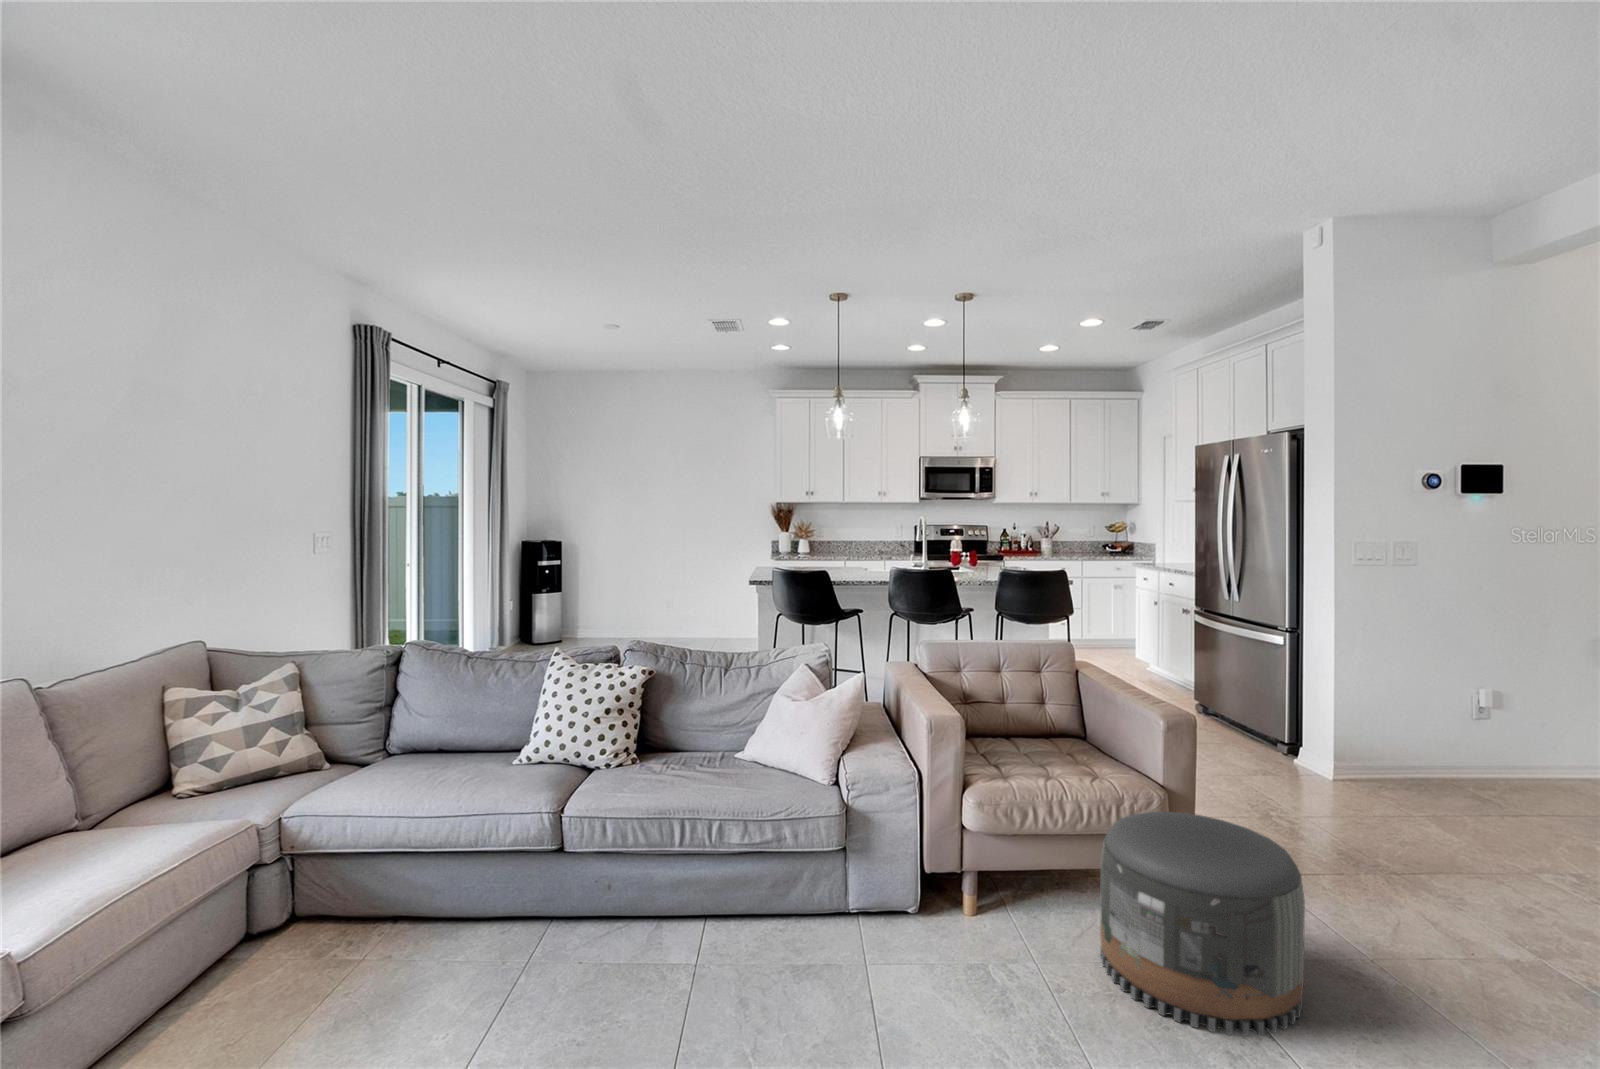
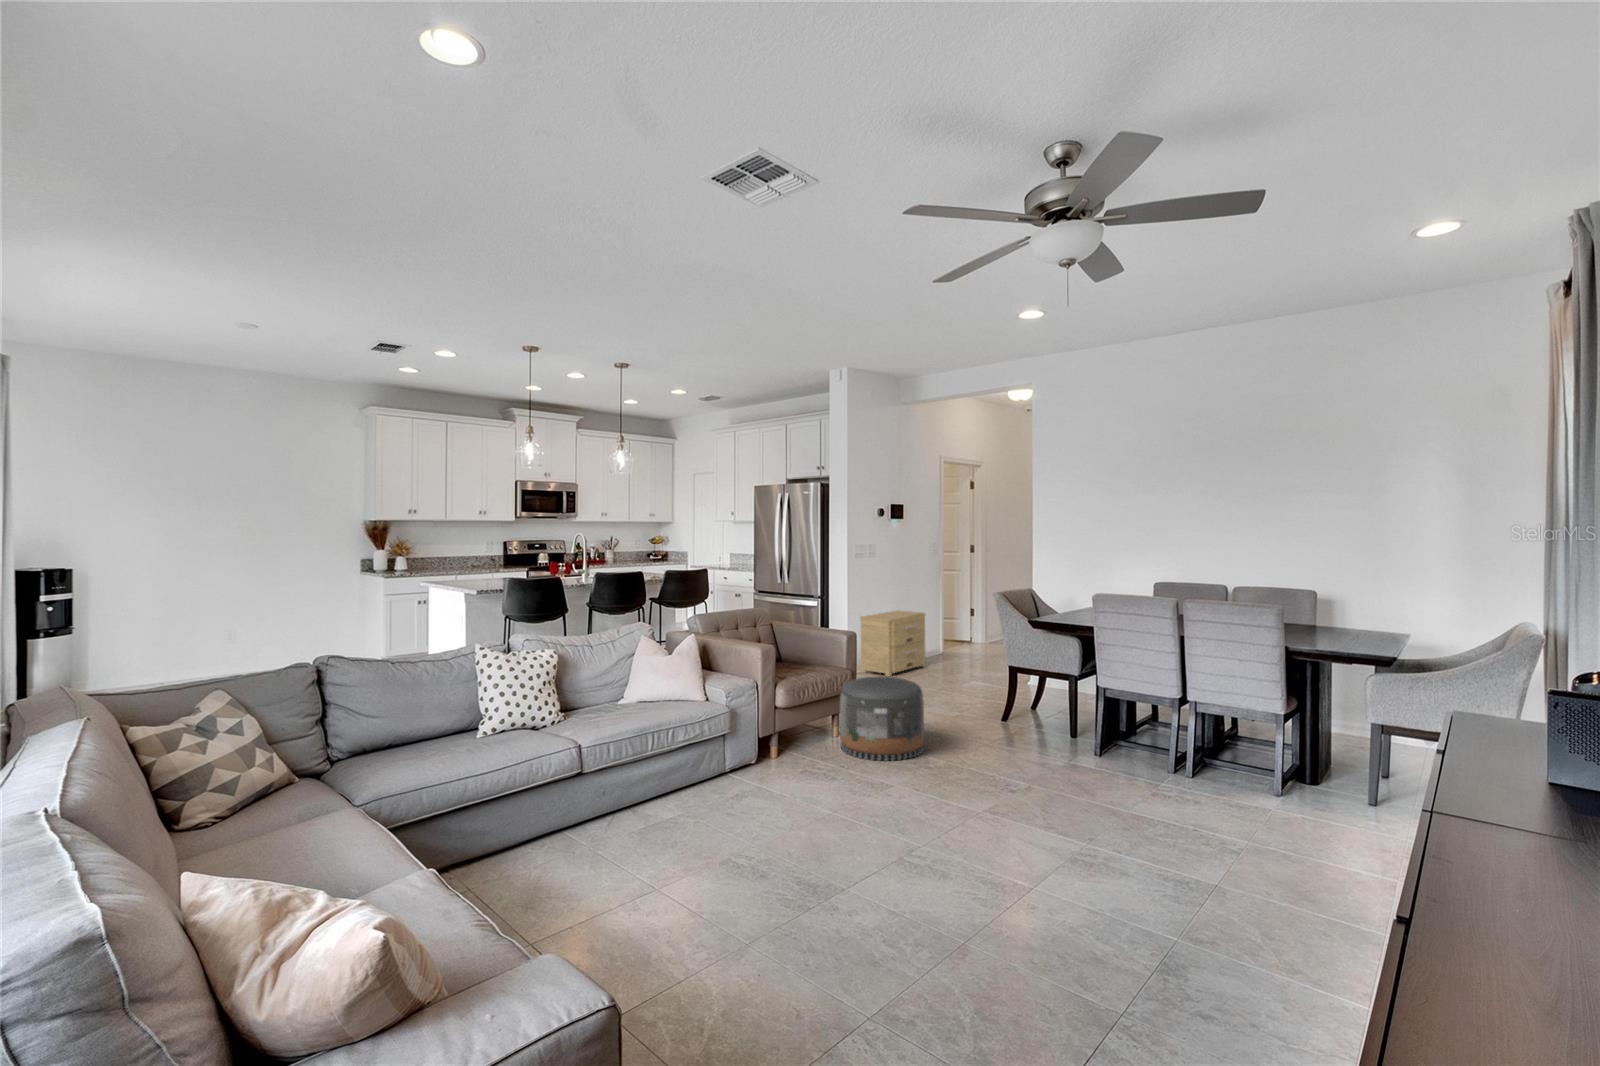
side table: none [1372,677,1562,809] -> present [860,611,926,677]

